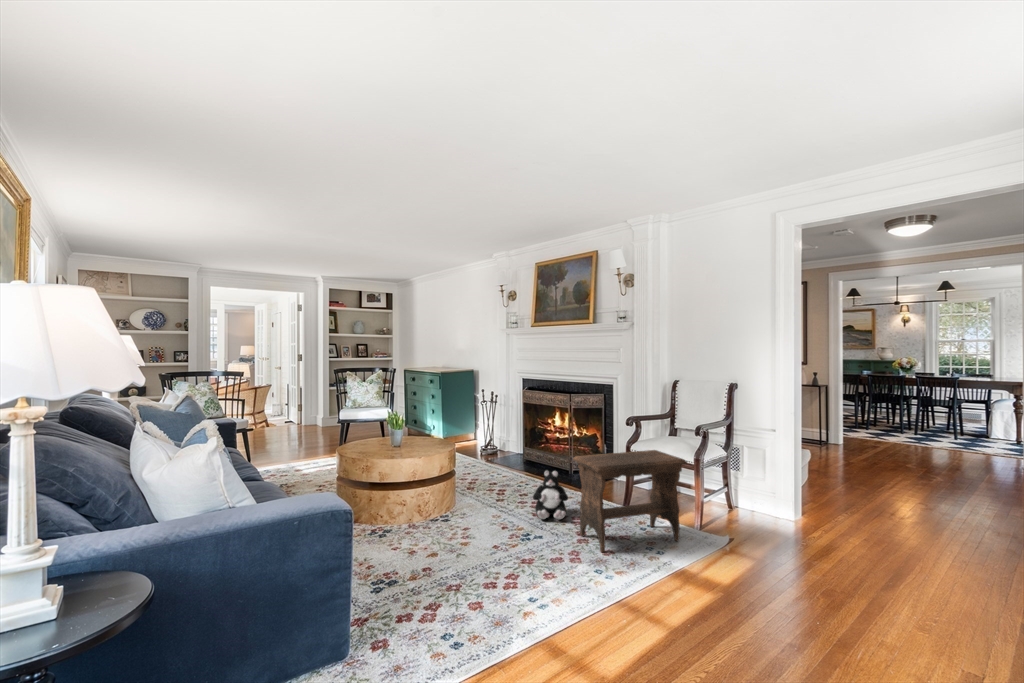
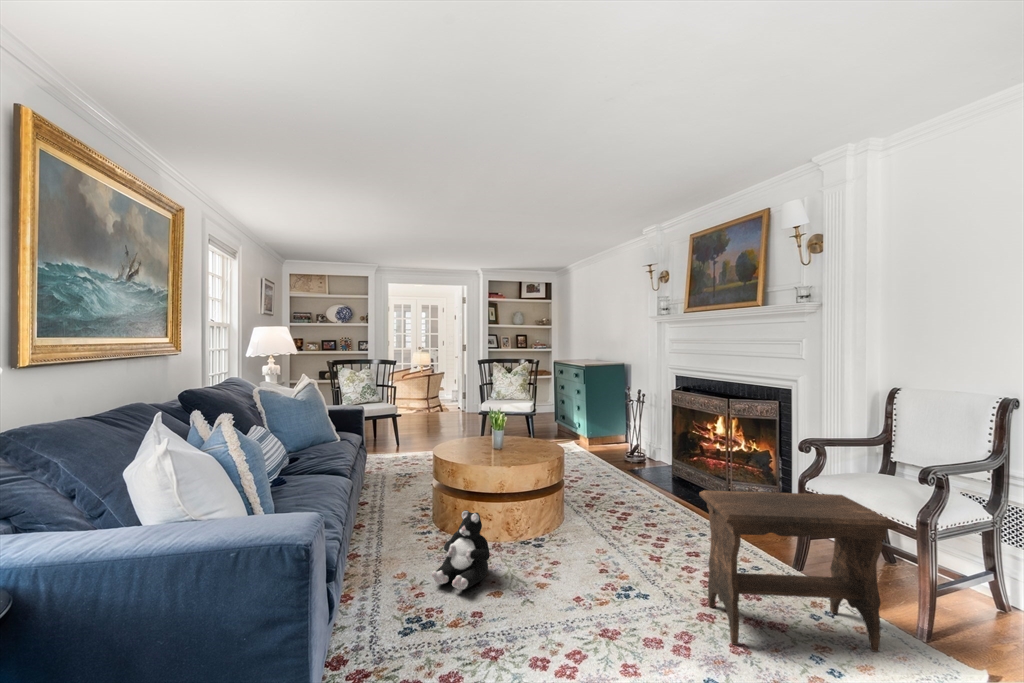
plush toy: present [533,470,568,520] -> present [432,510,490,590]

